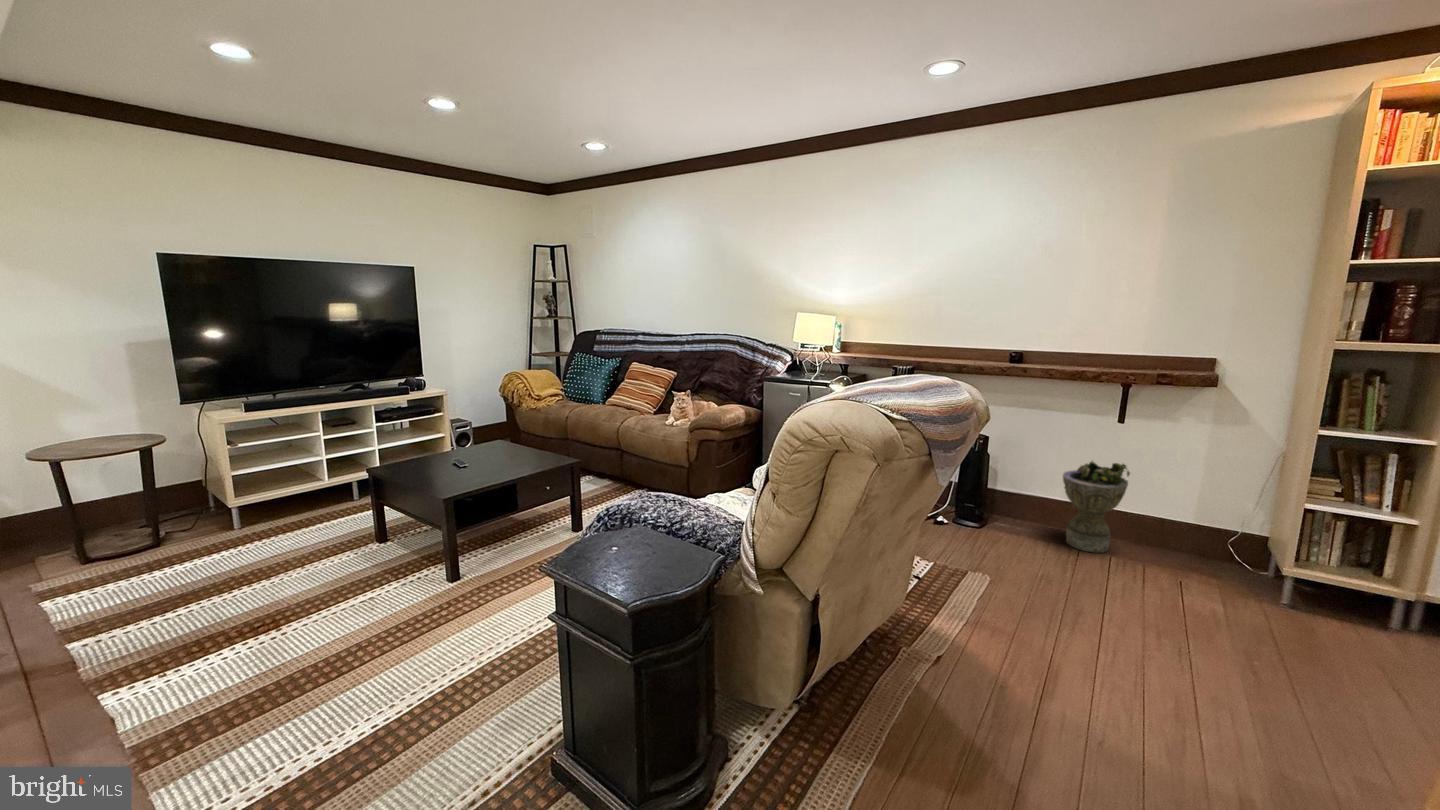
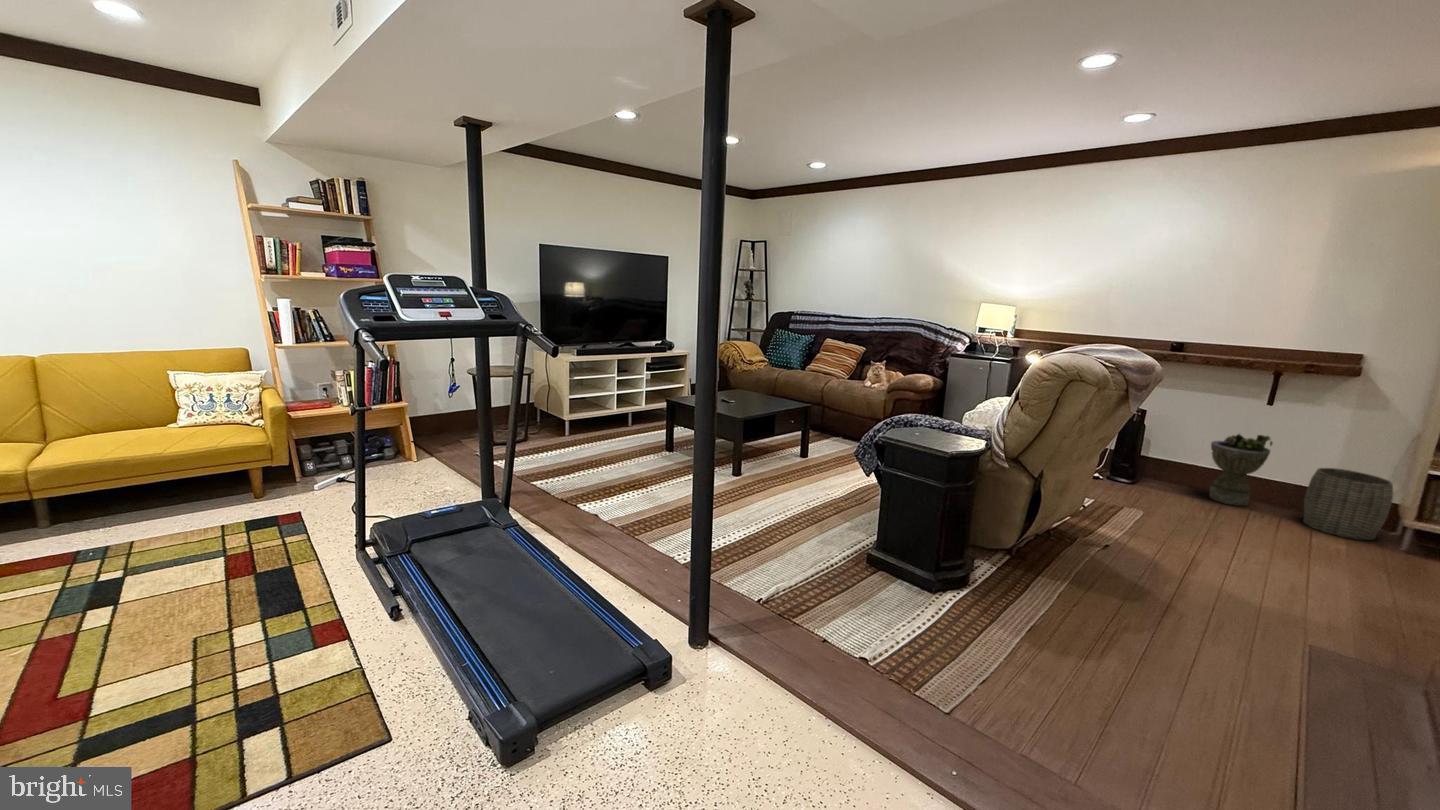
woven basket: none [1170,500,1268,594] -> present [1303,468,1393,540]

